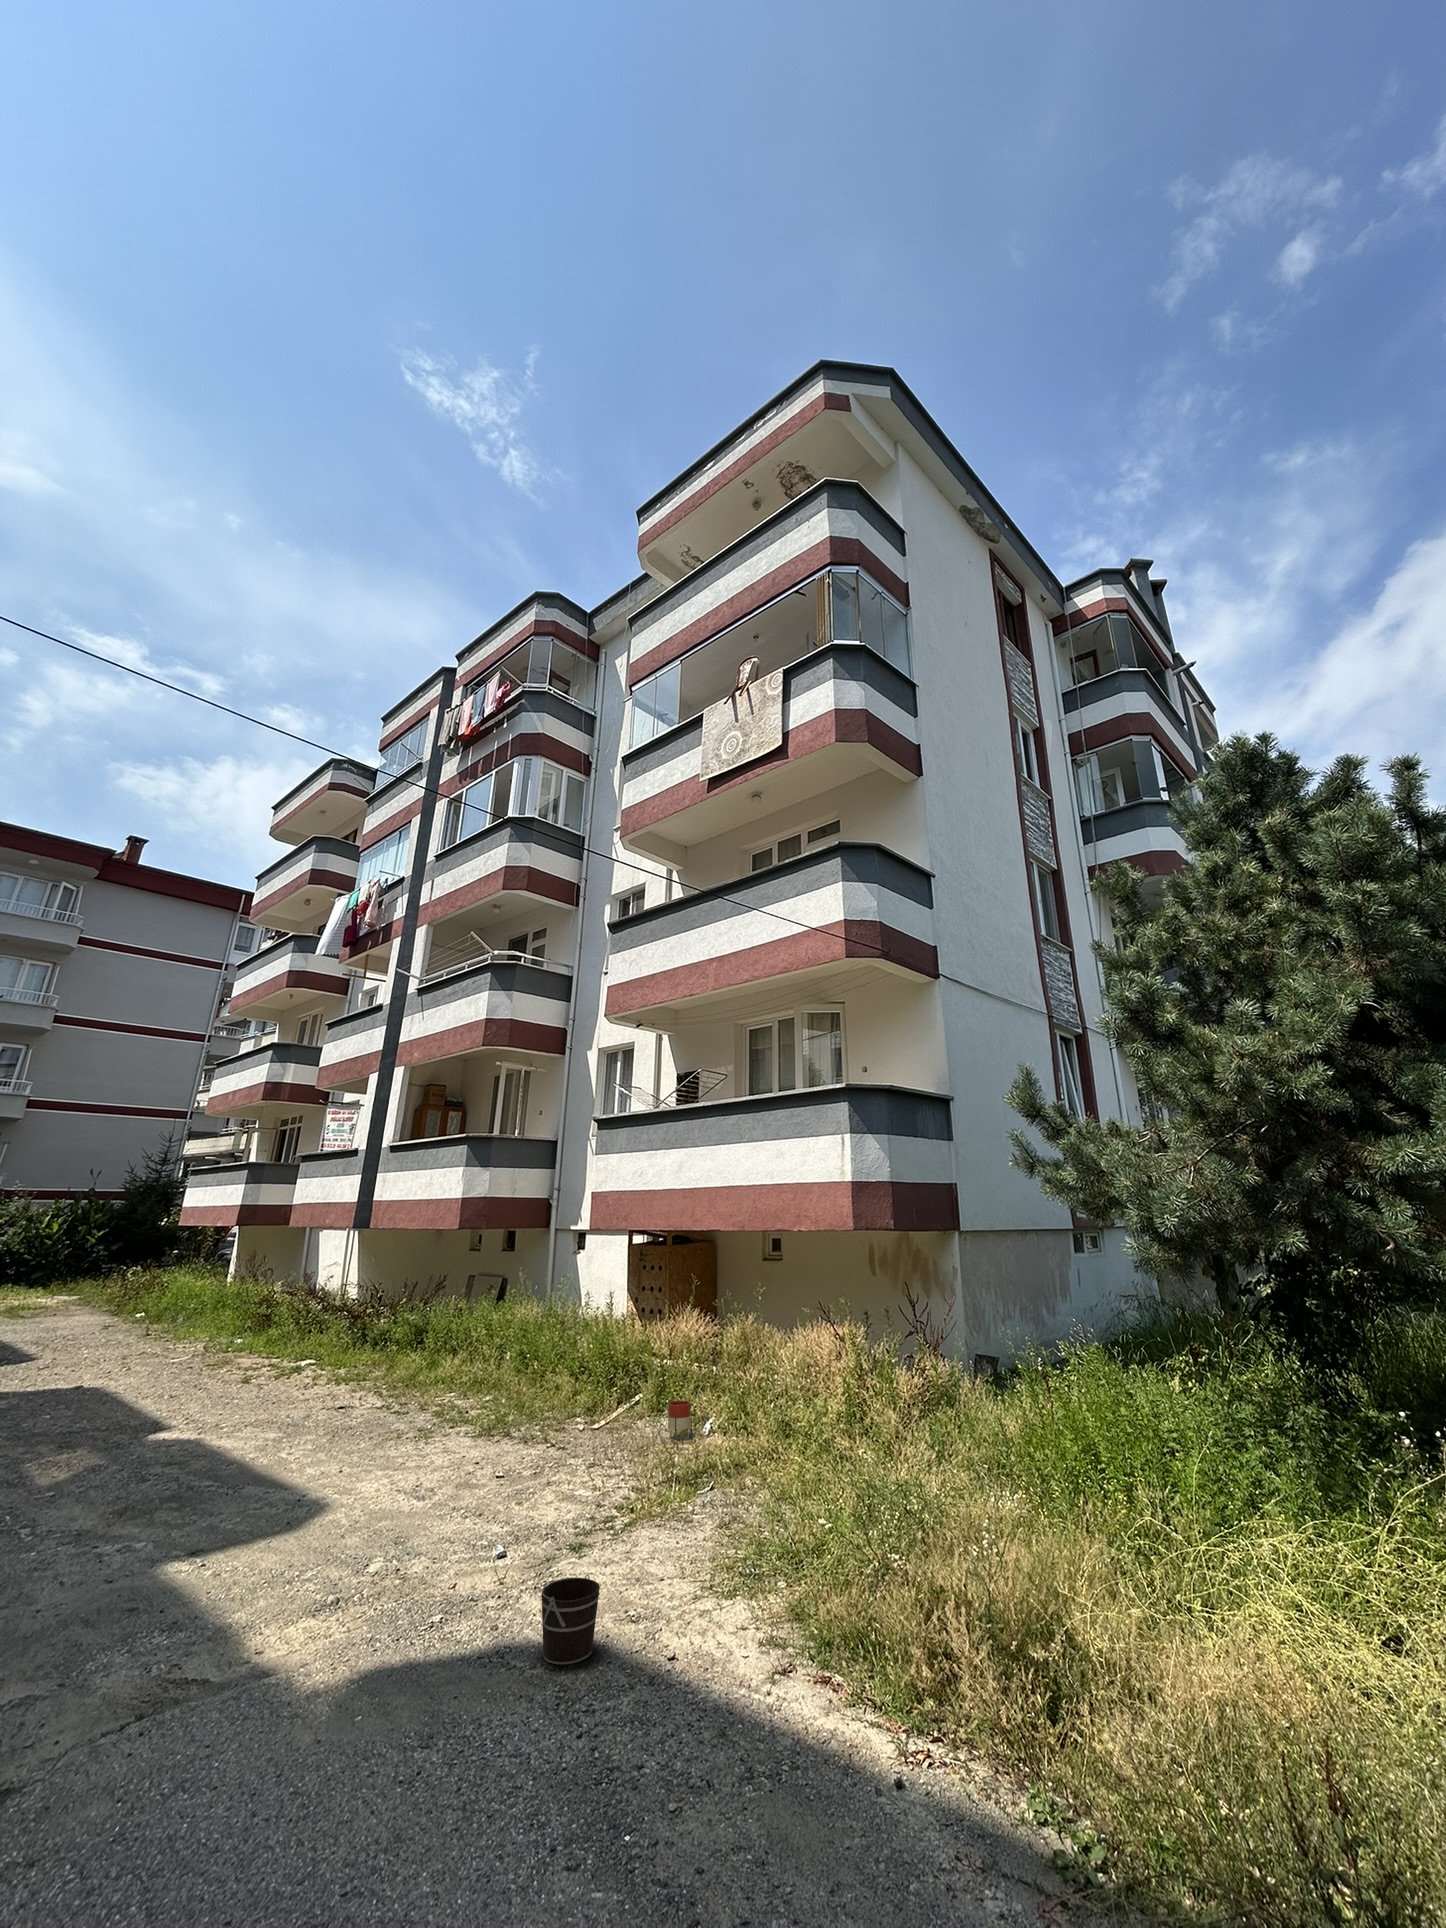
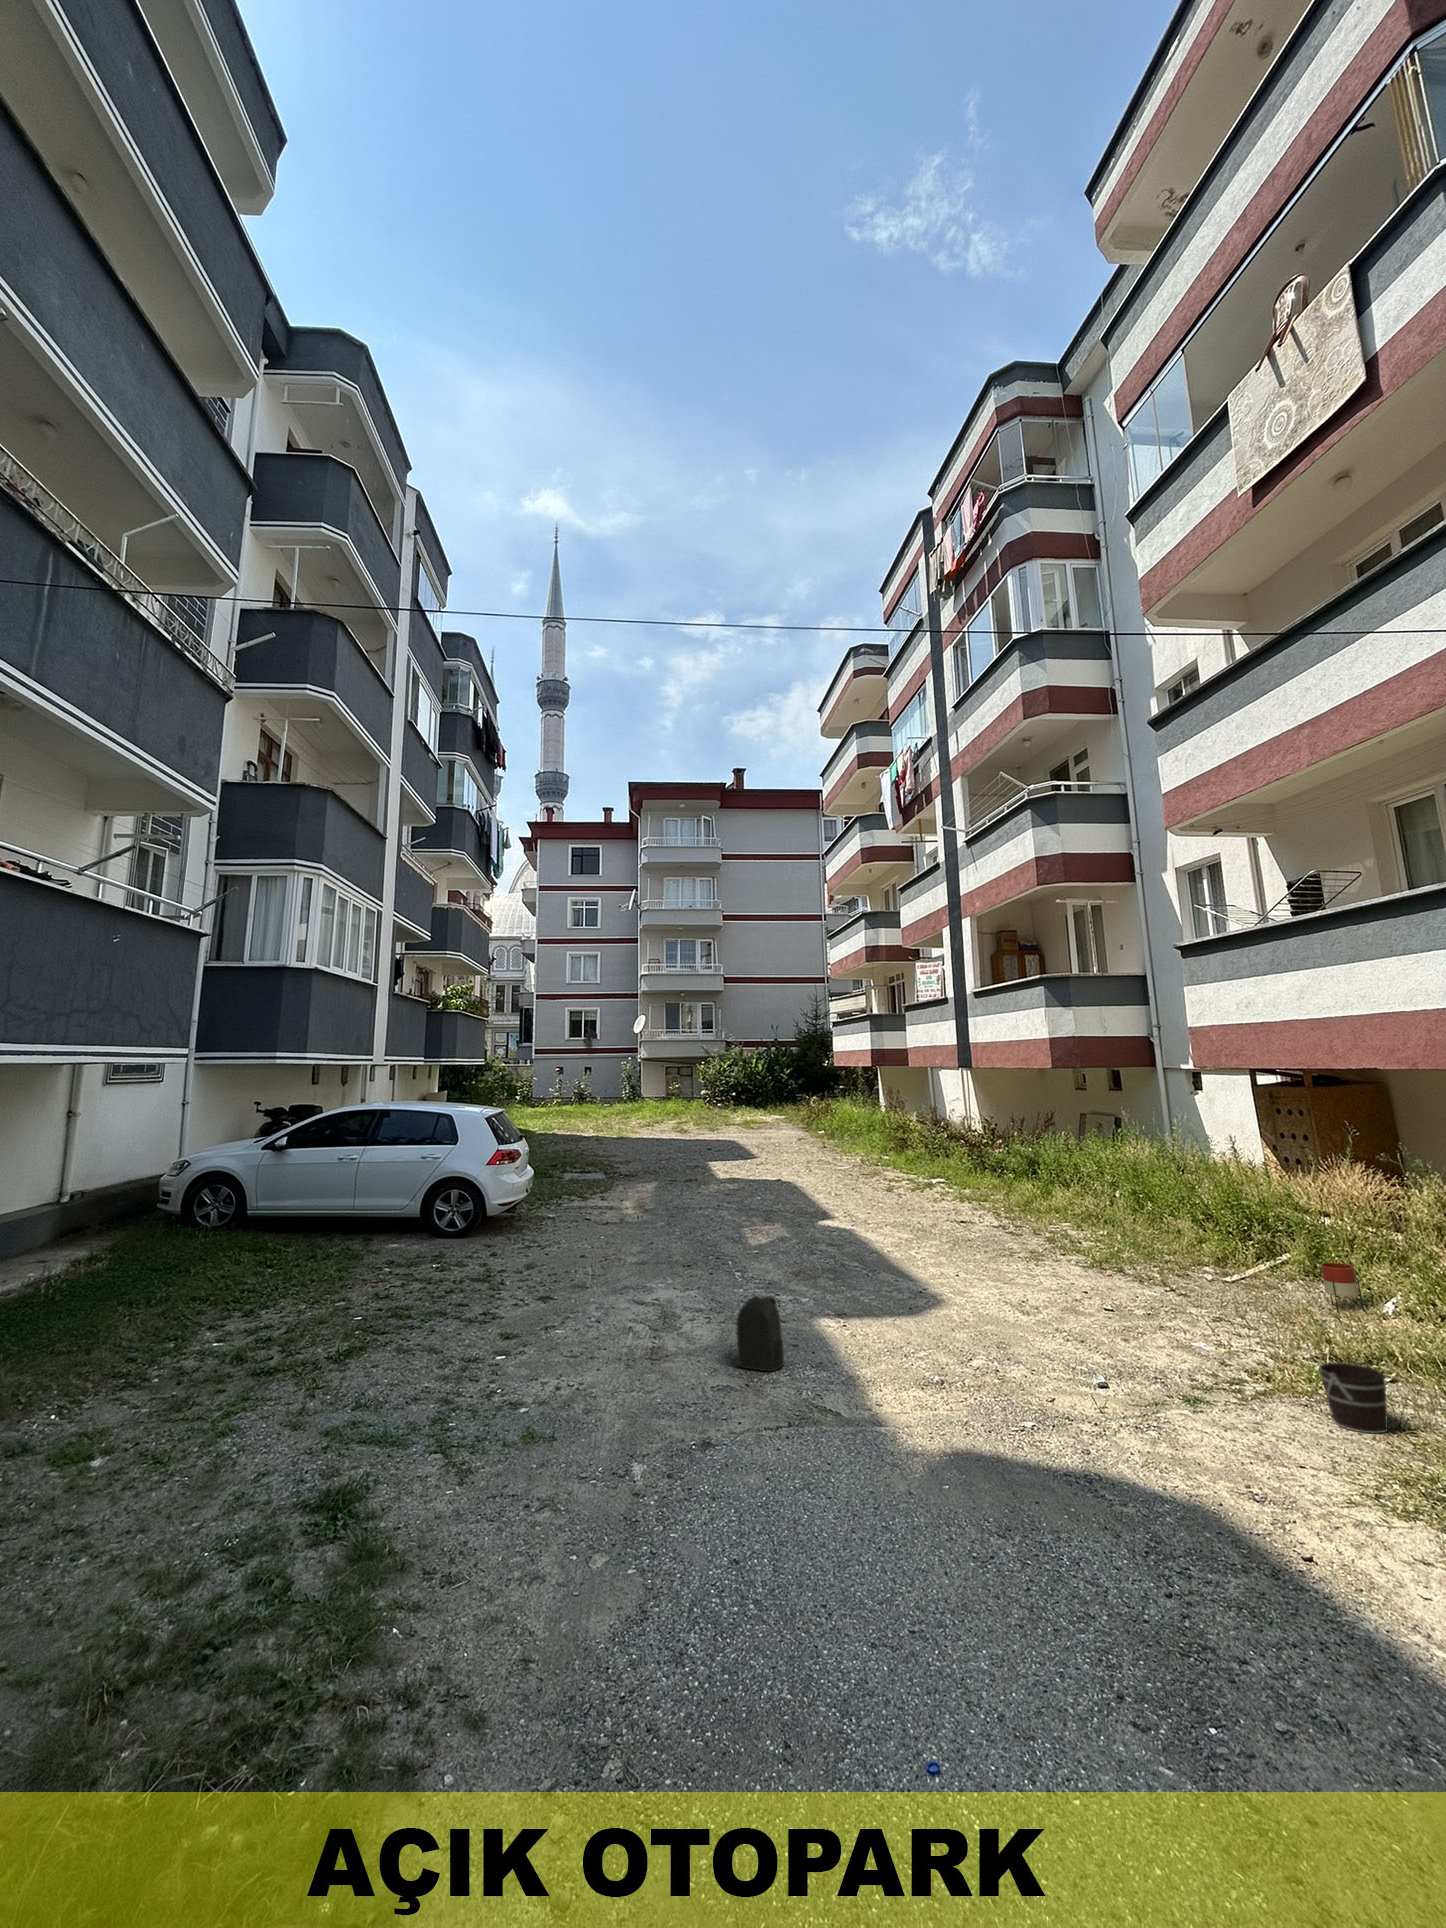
backpack: none [60,1520,142,1630] -> present [737,1296,784,1372]
bucket: present [542,1575,600,1664] -> present [1319,1362,1388,1433]

